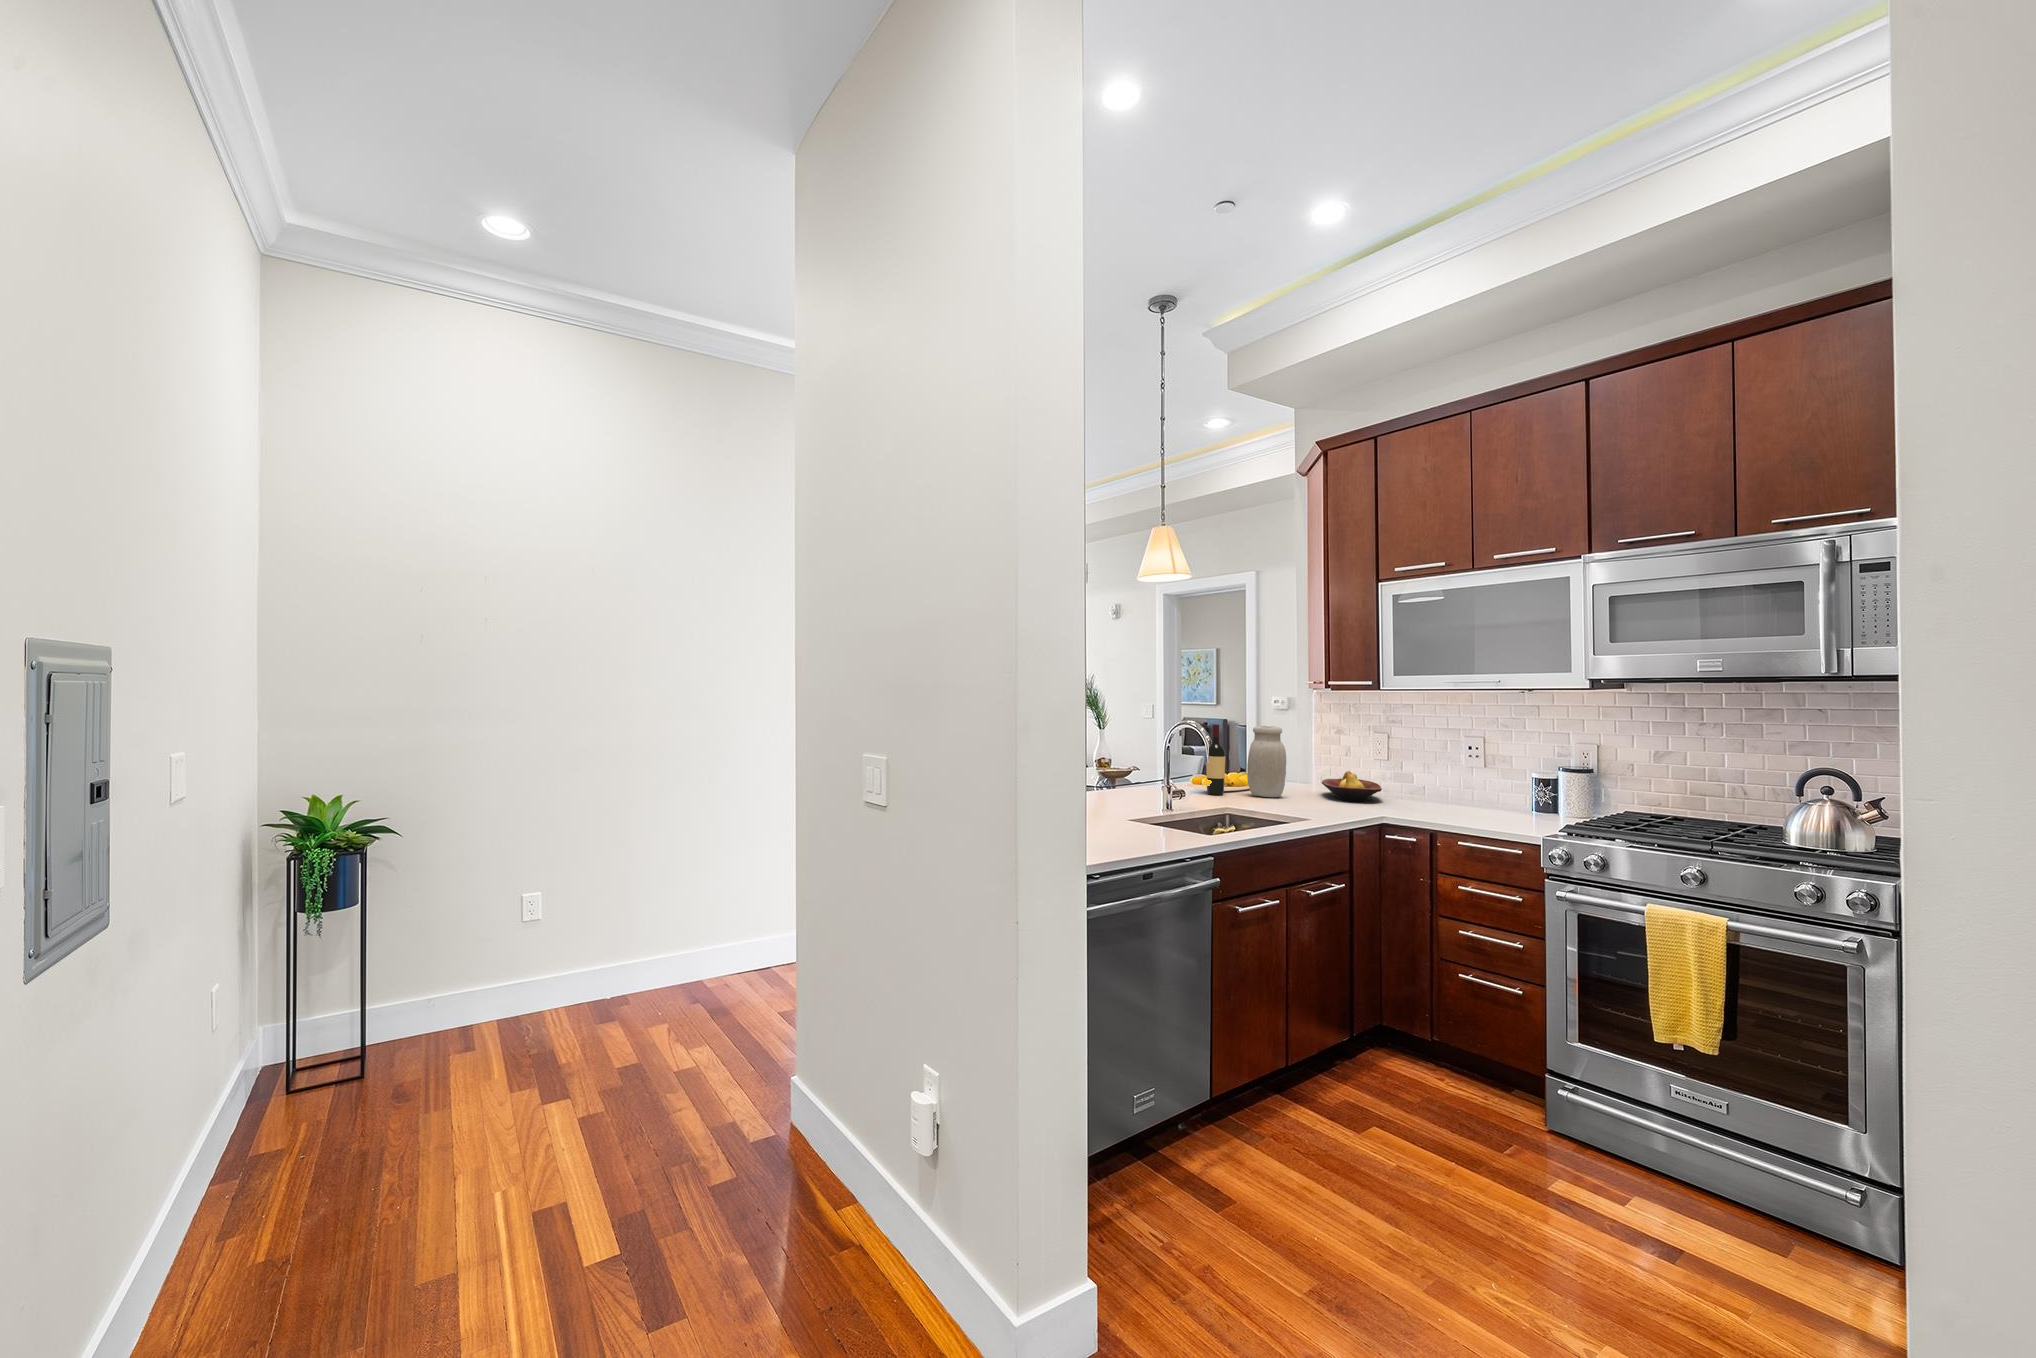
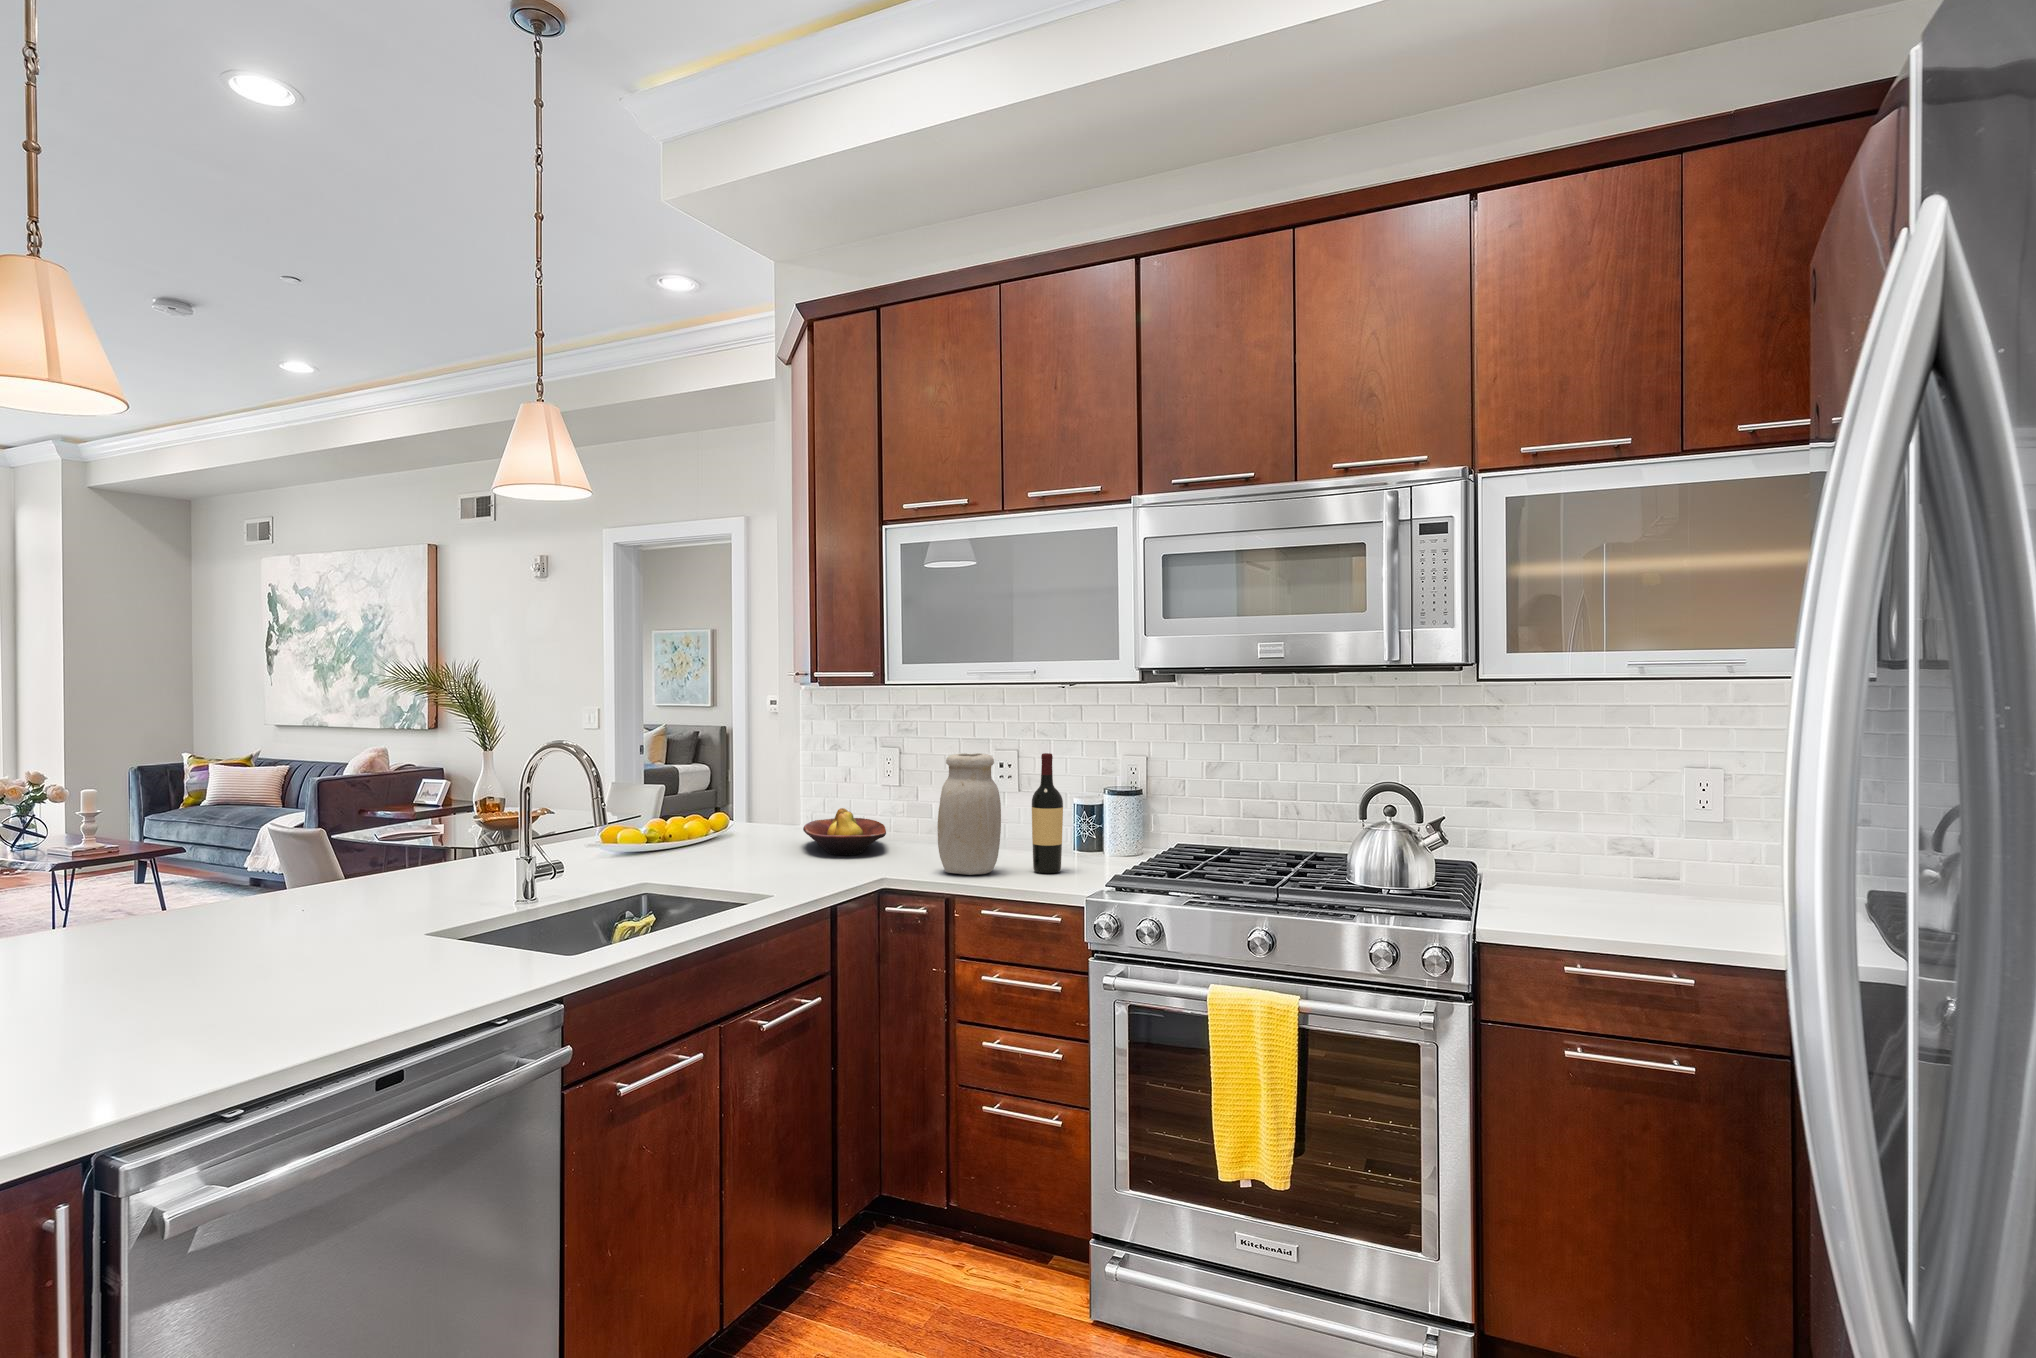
wine bottle: present [1206,724,1225,795] -> present [1032,753,1063,873]
jar: present [1247,726,1286,797] -> present [938,753,1001,875]

